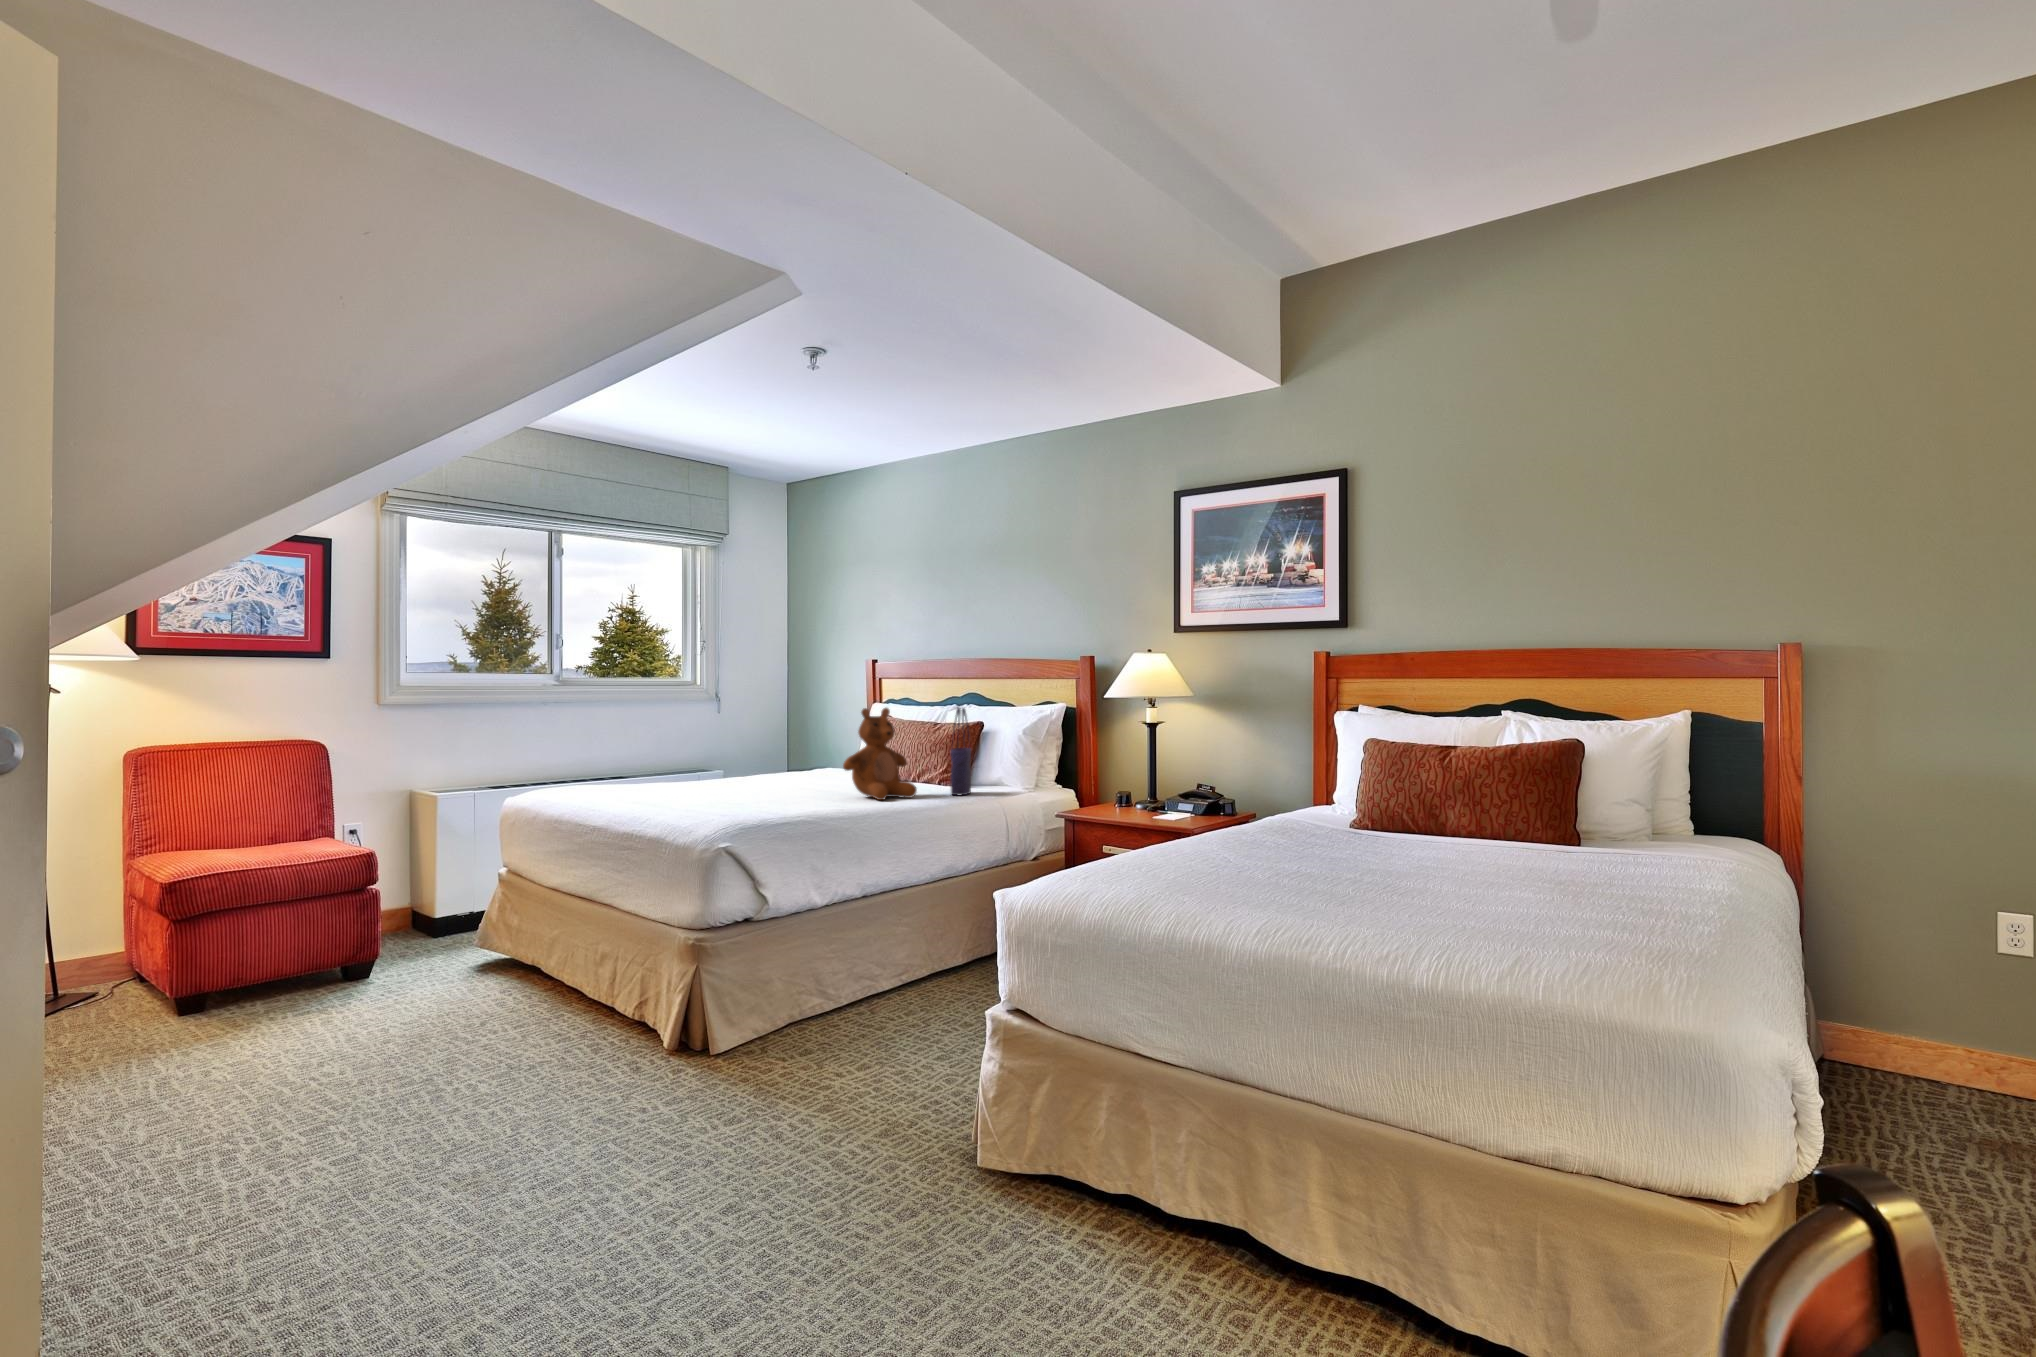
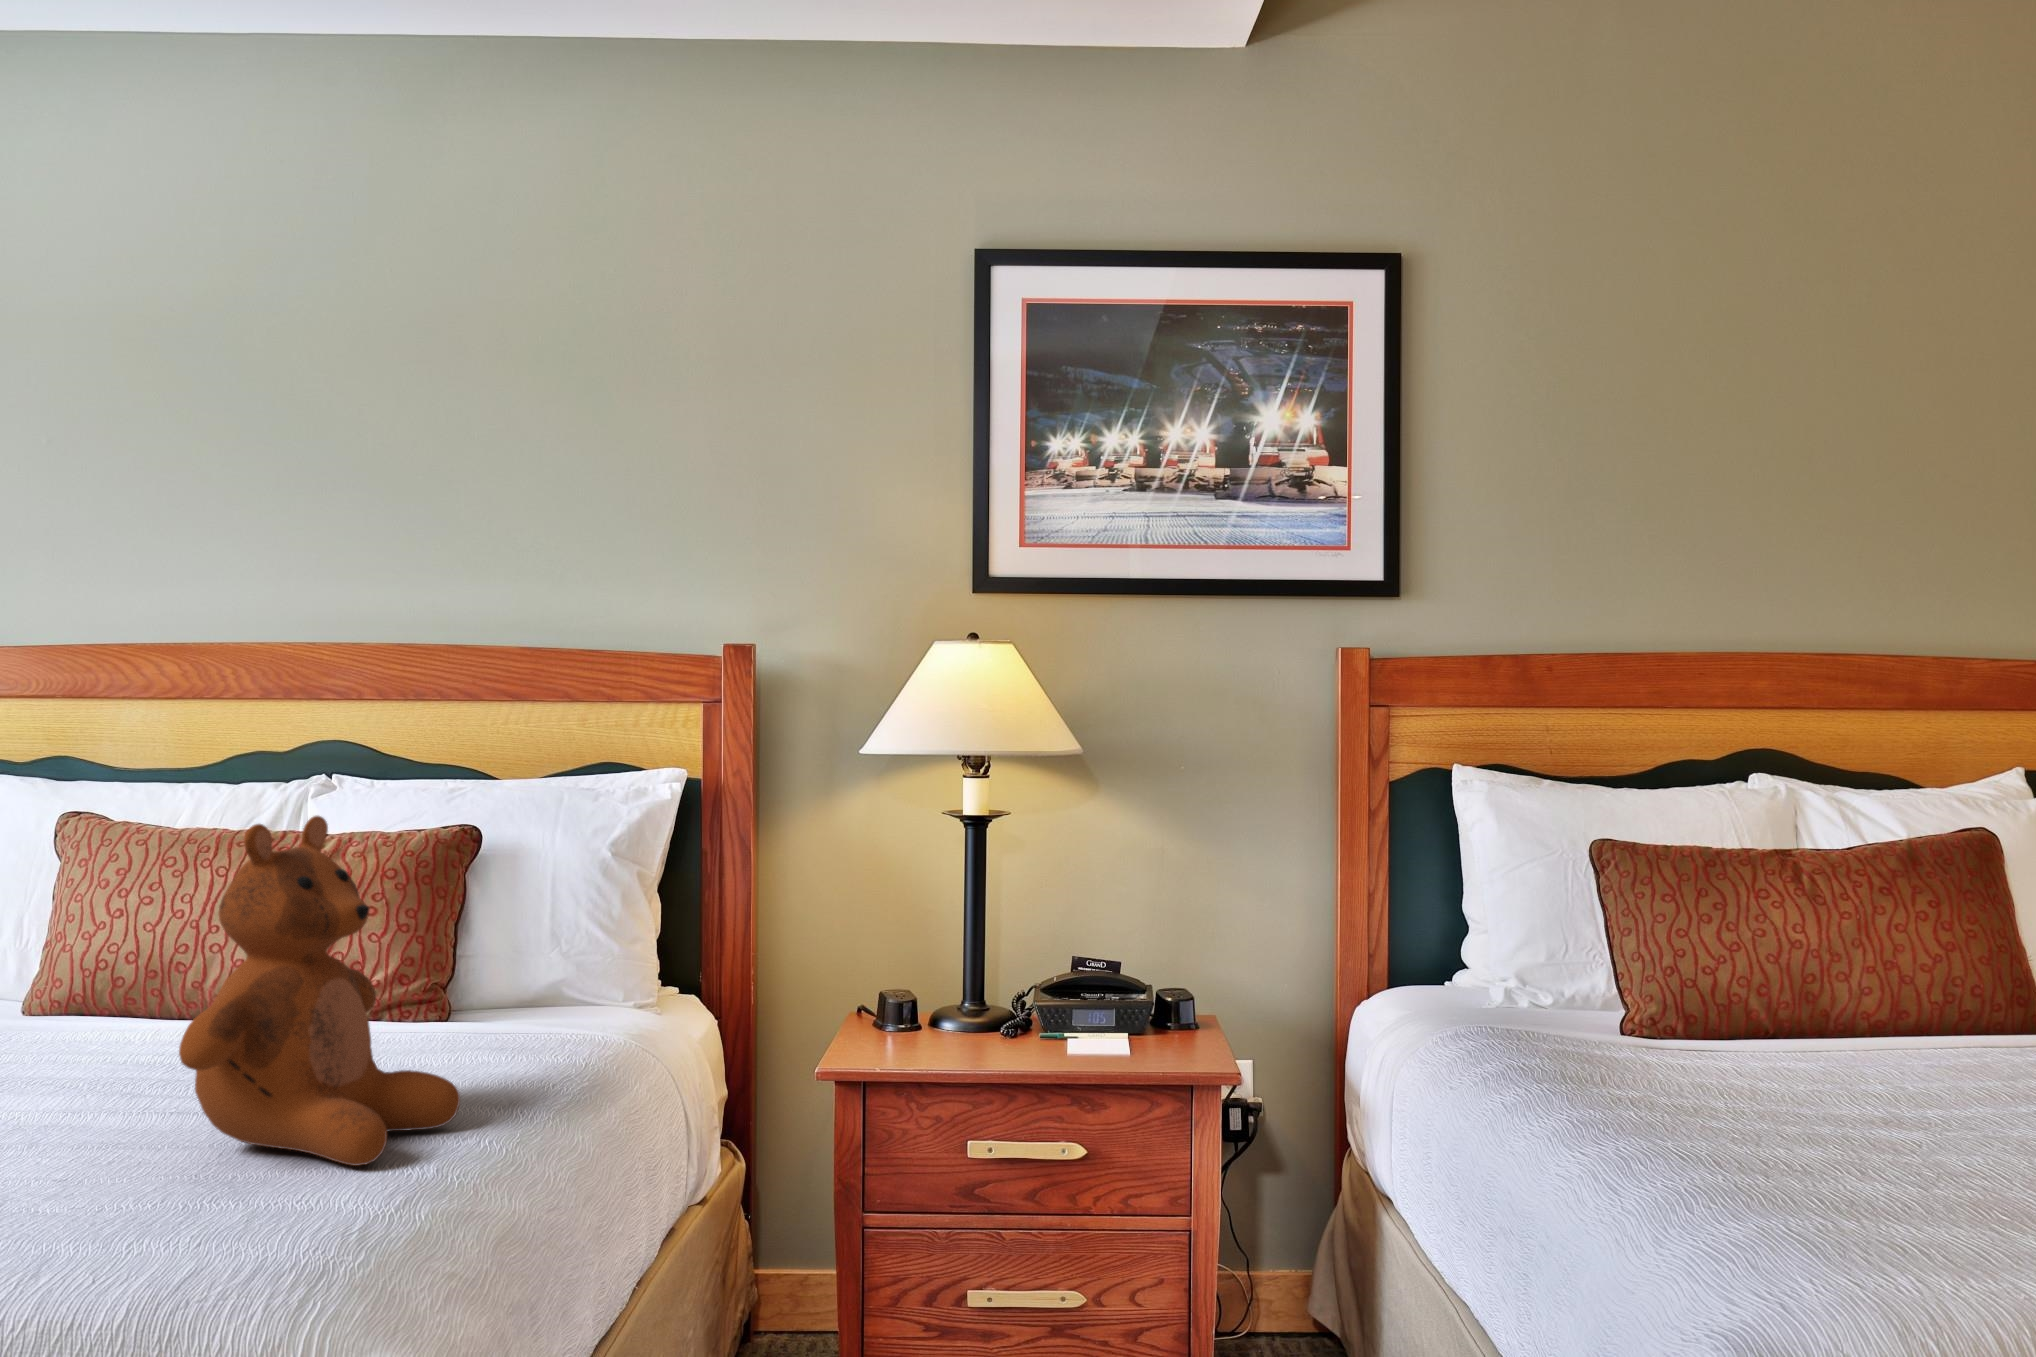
tote bag: present [951,708,971,795] -> none [514,801,588,1087]

